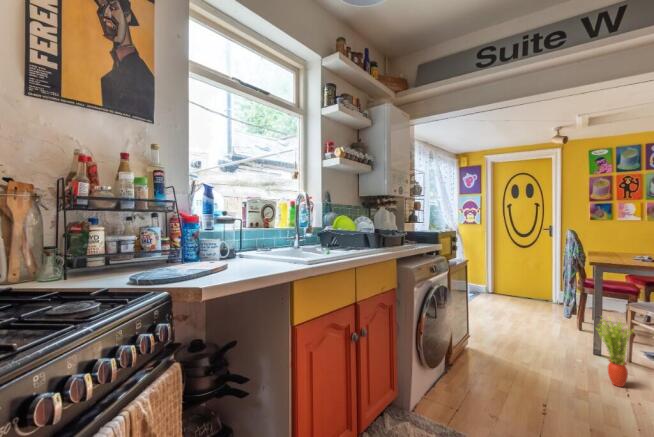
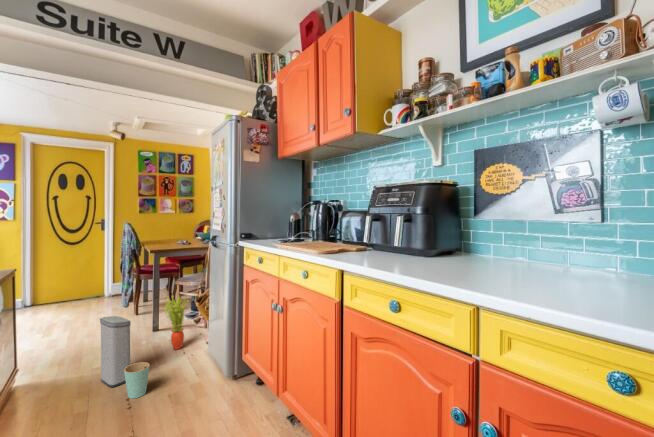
trash can: none [521,316,565,411] -> present [100,316,150,398]

